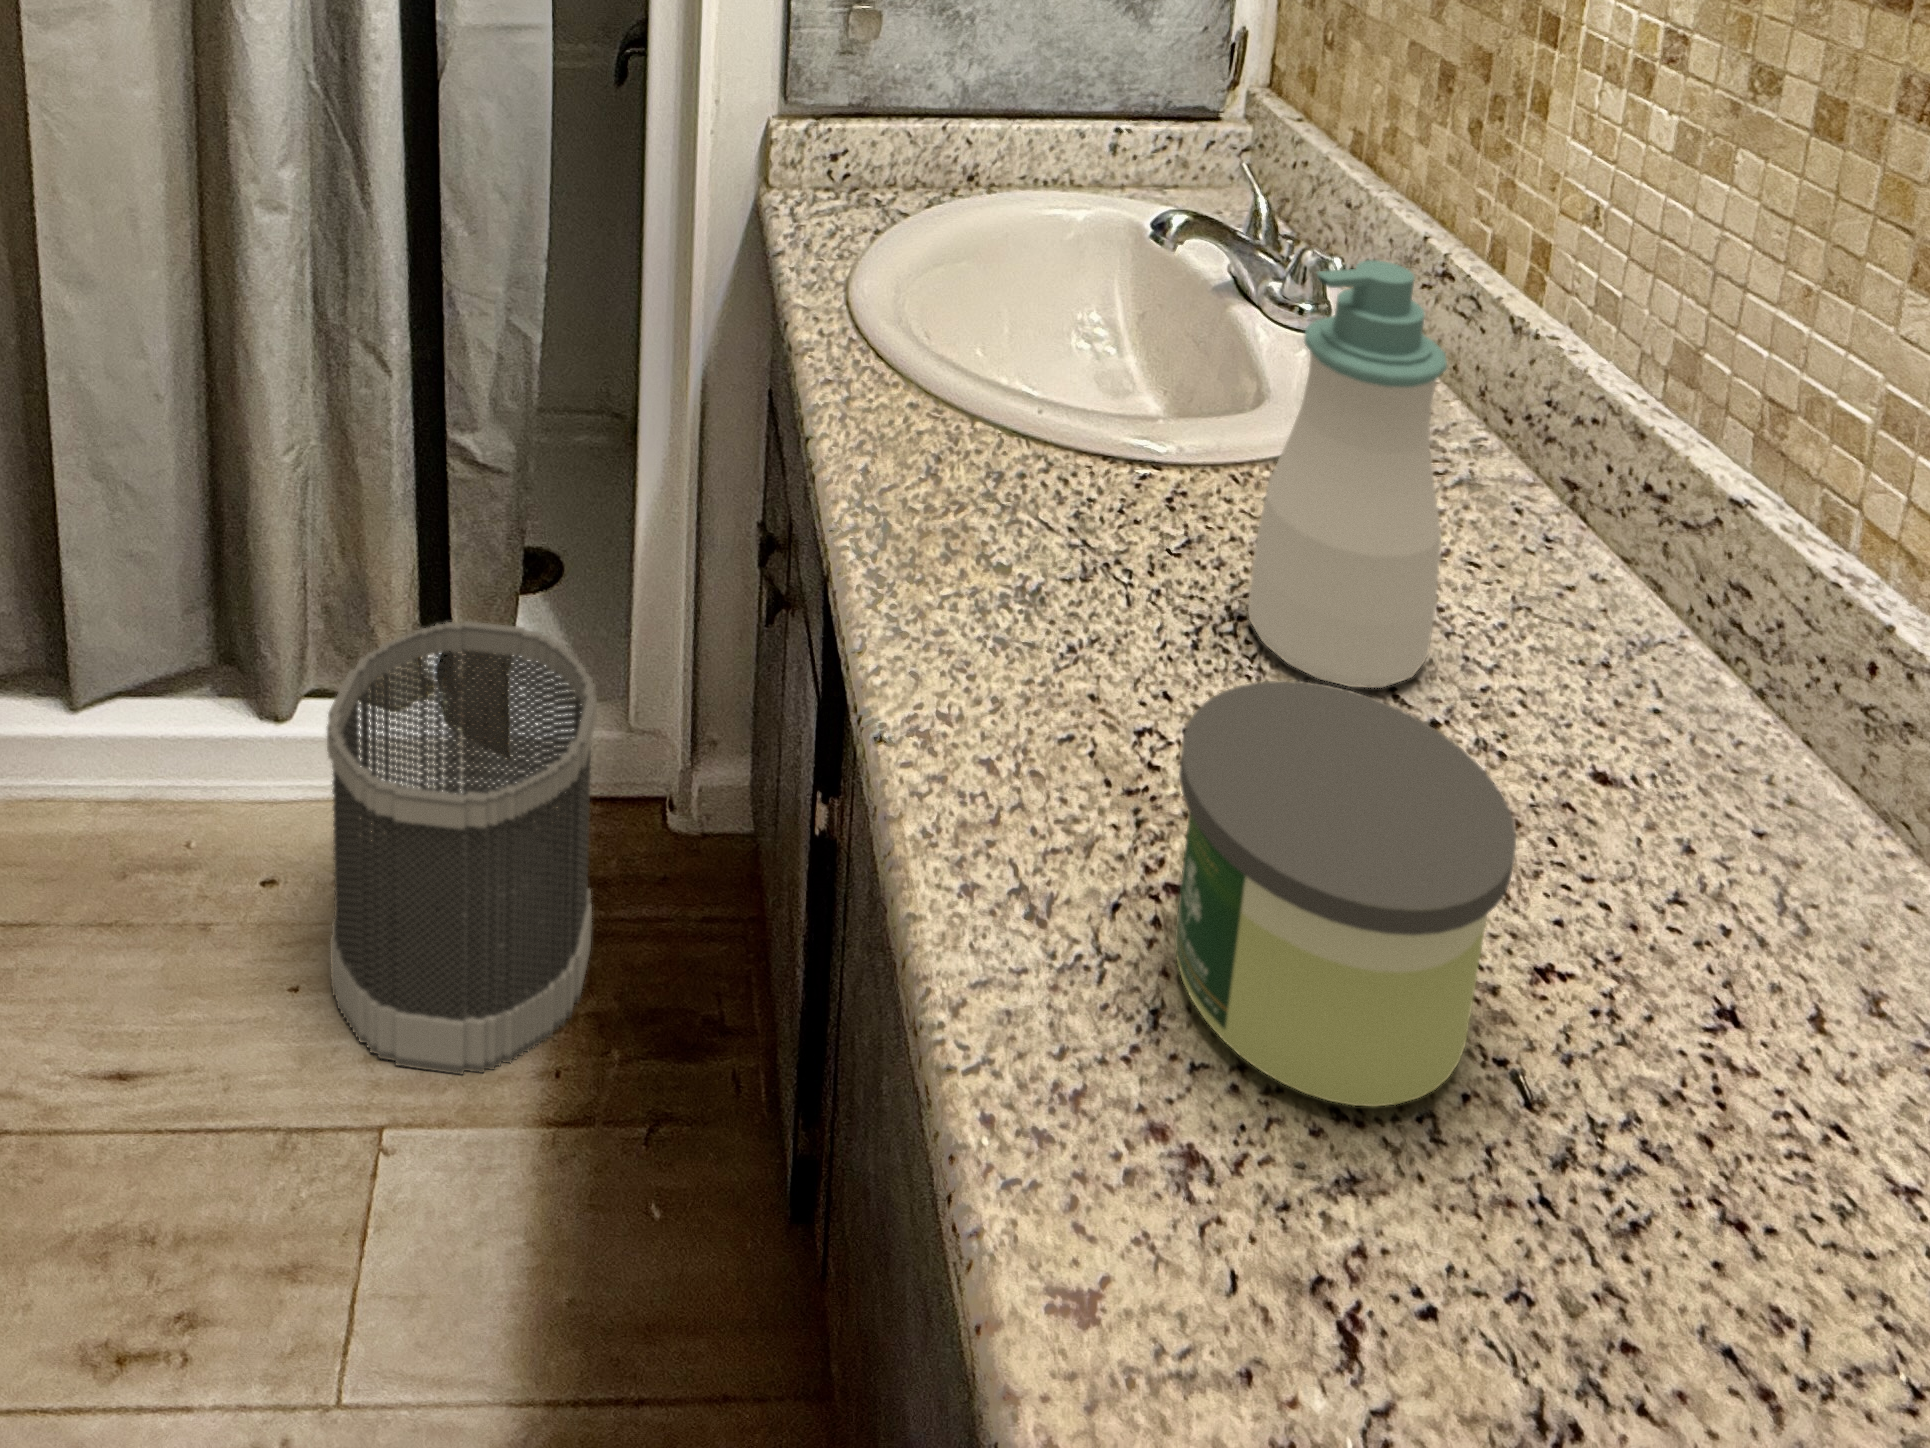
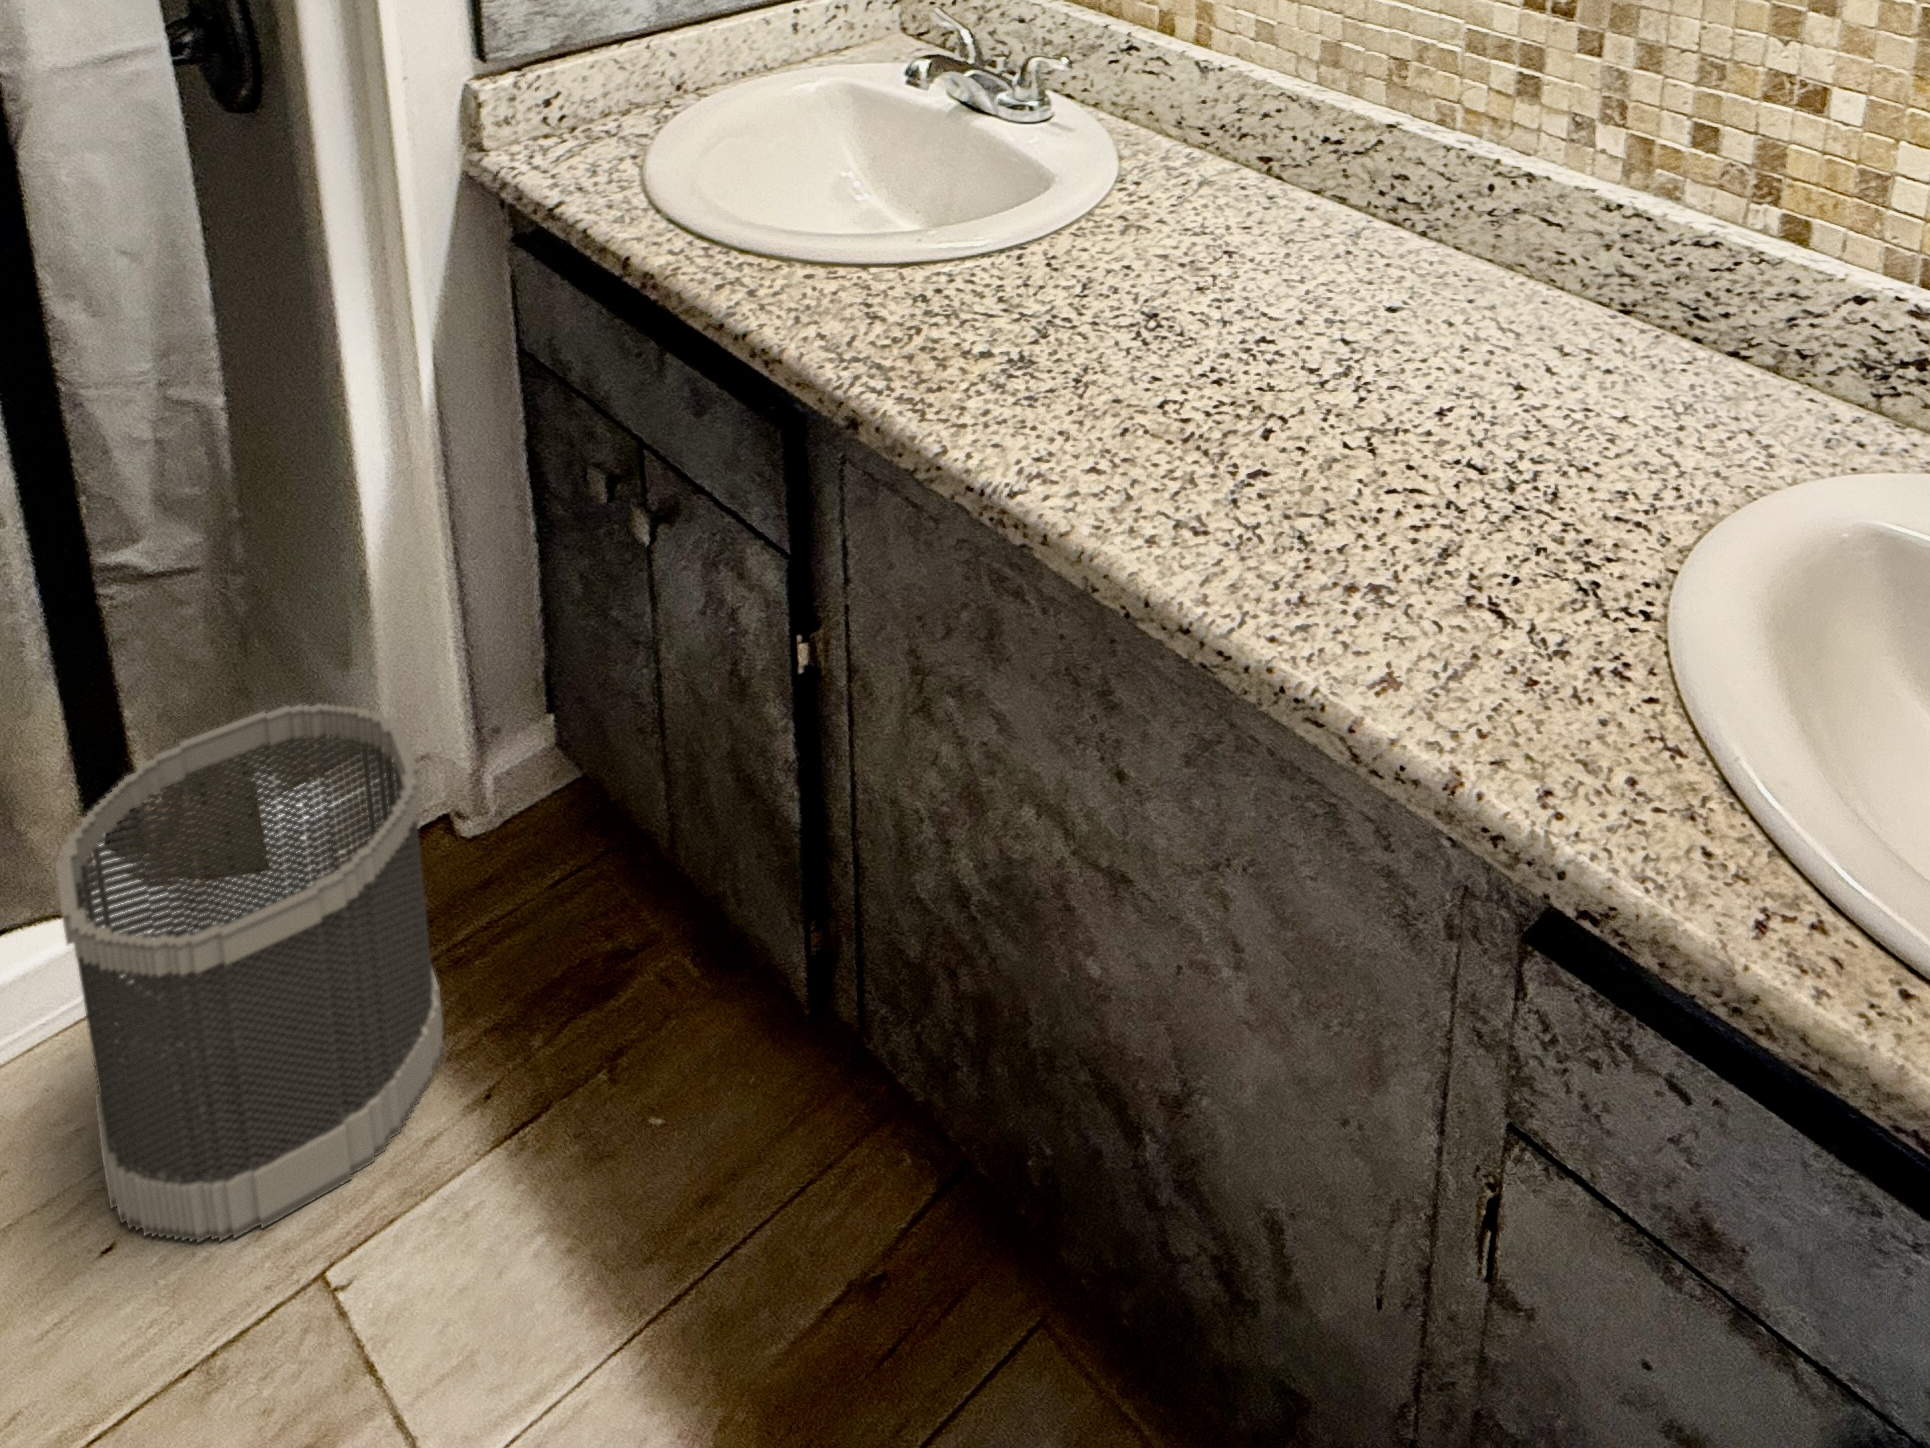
soap bottle: present [1248,260,1447,688] -> none [1153,25,1275,325]
candle: present [1175,680,1516,1107] -> none [1271,289,1474,528]

